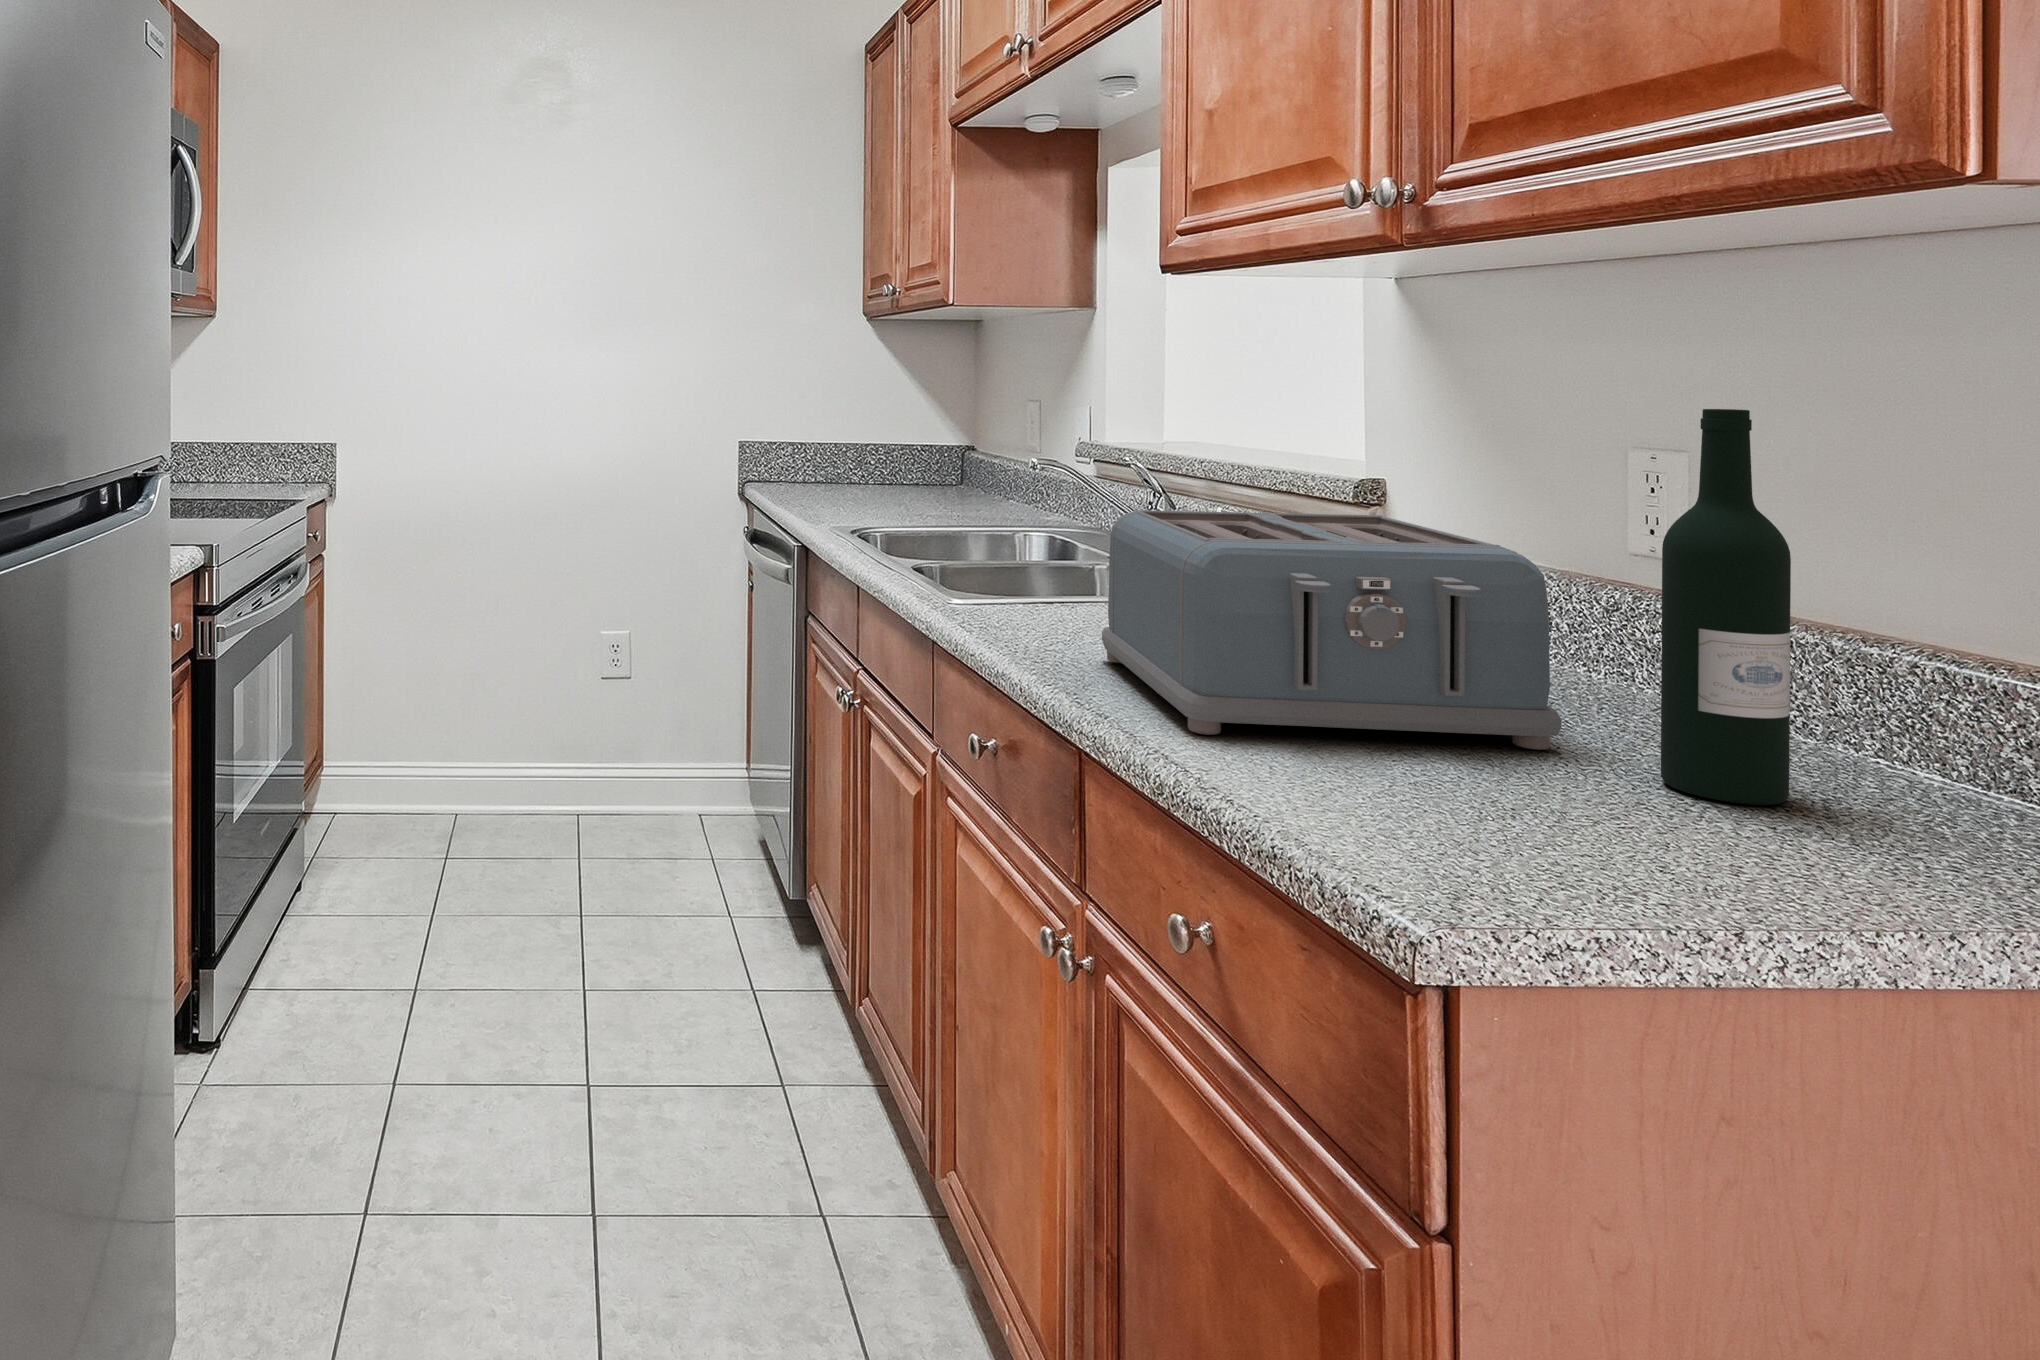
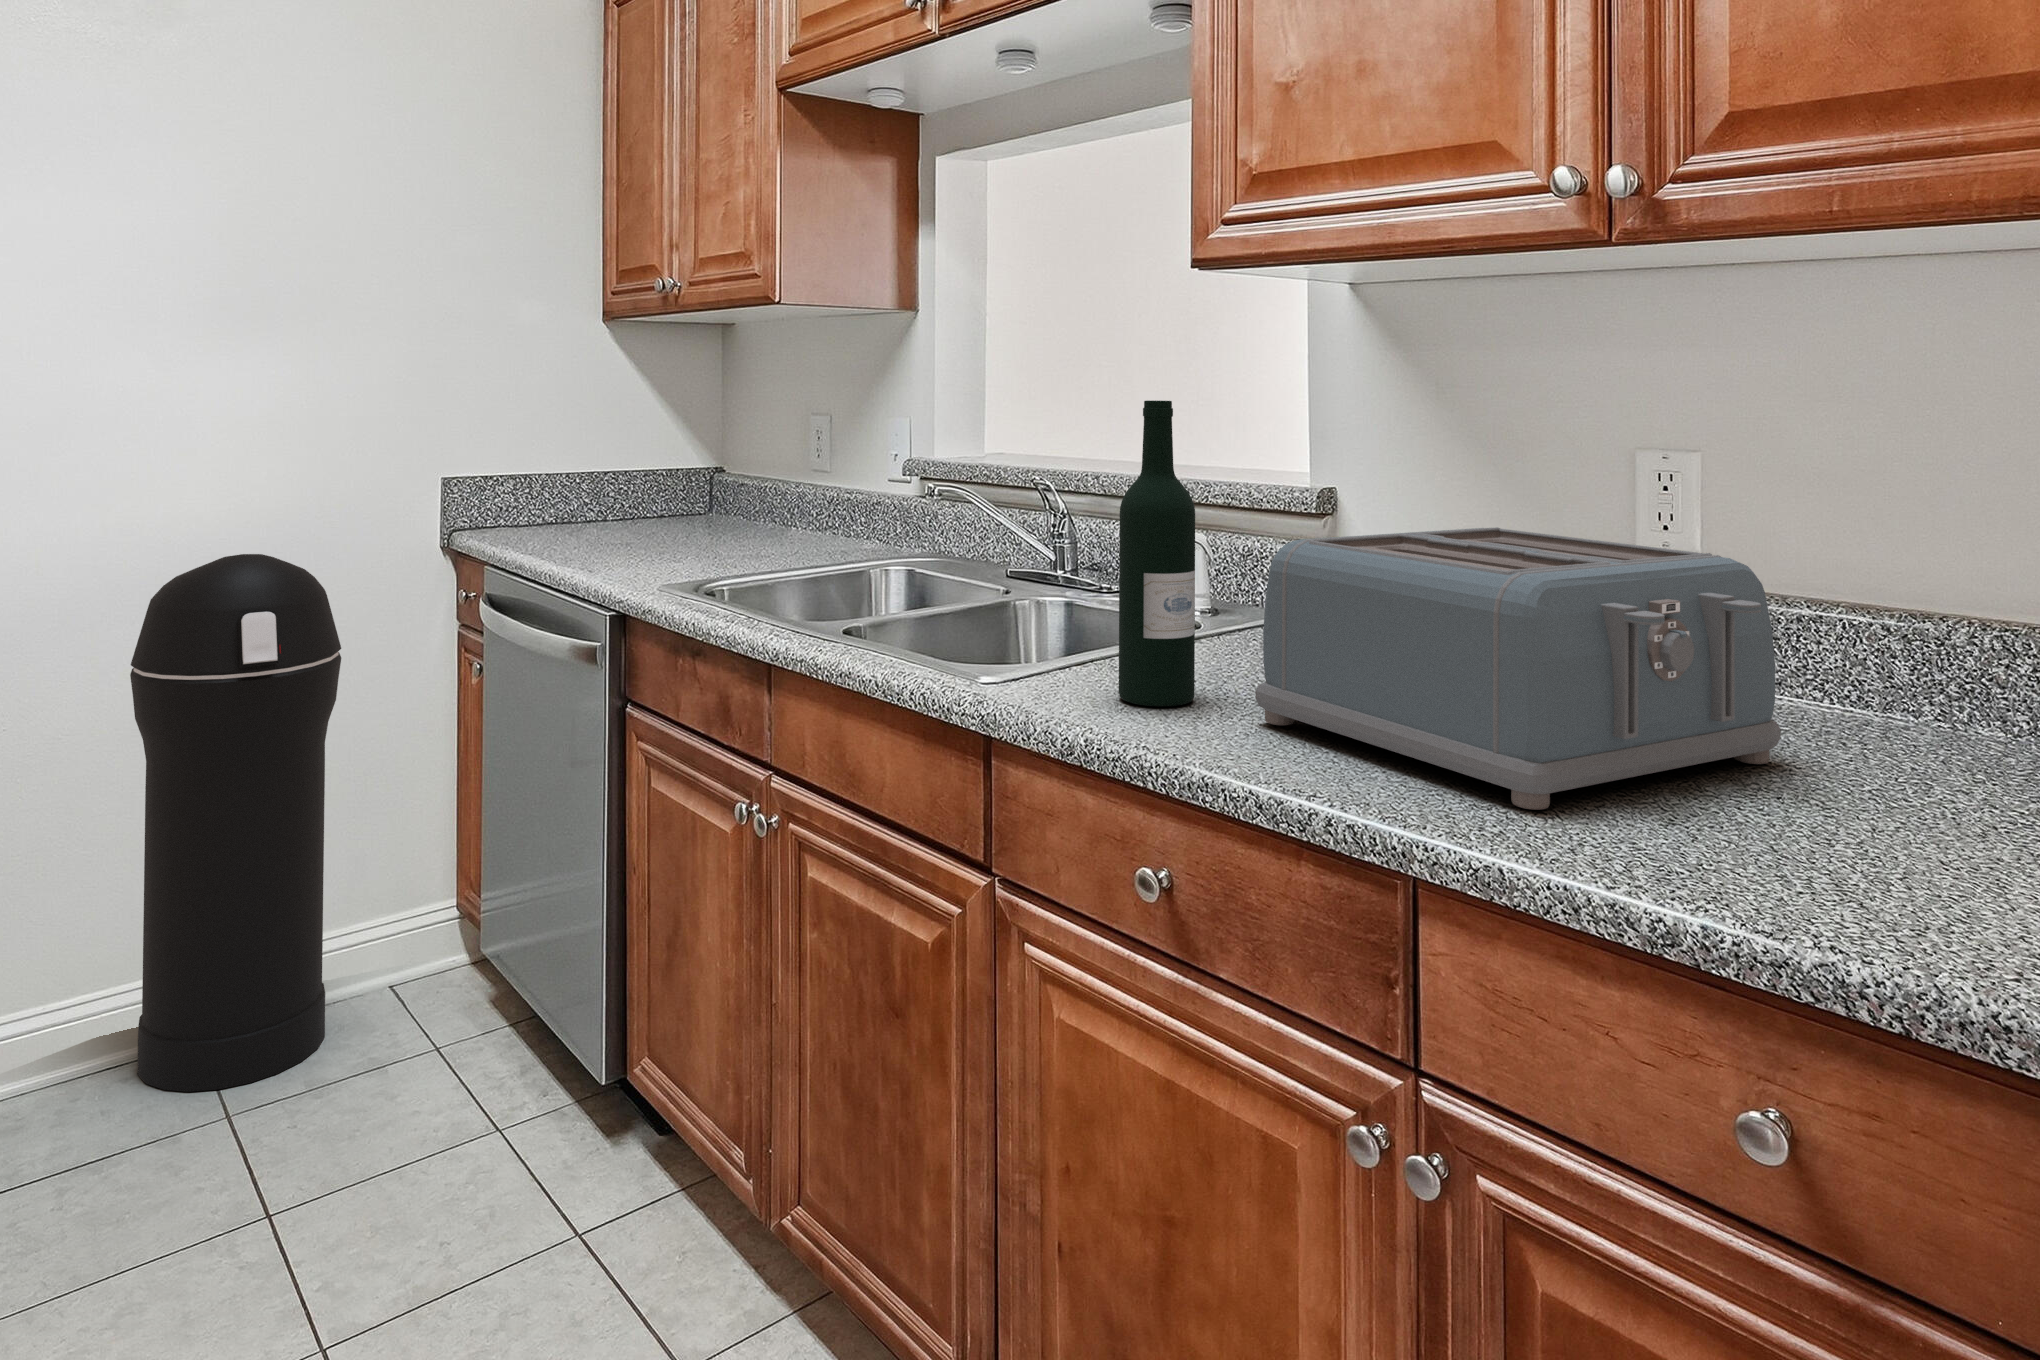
wine bottle: present [1661,409,1791,805] -> present [1119,400,1195,706]
trash can: none [522,490,652,856] -> present [130,554,341,1092]

